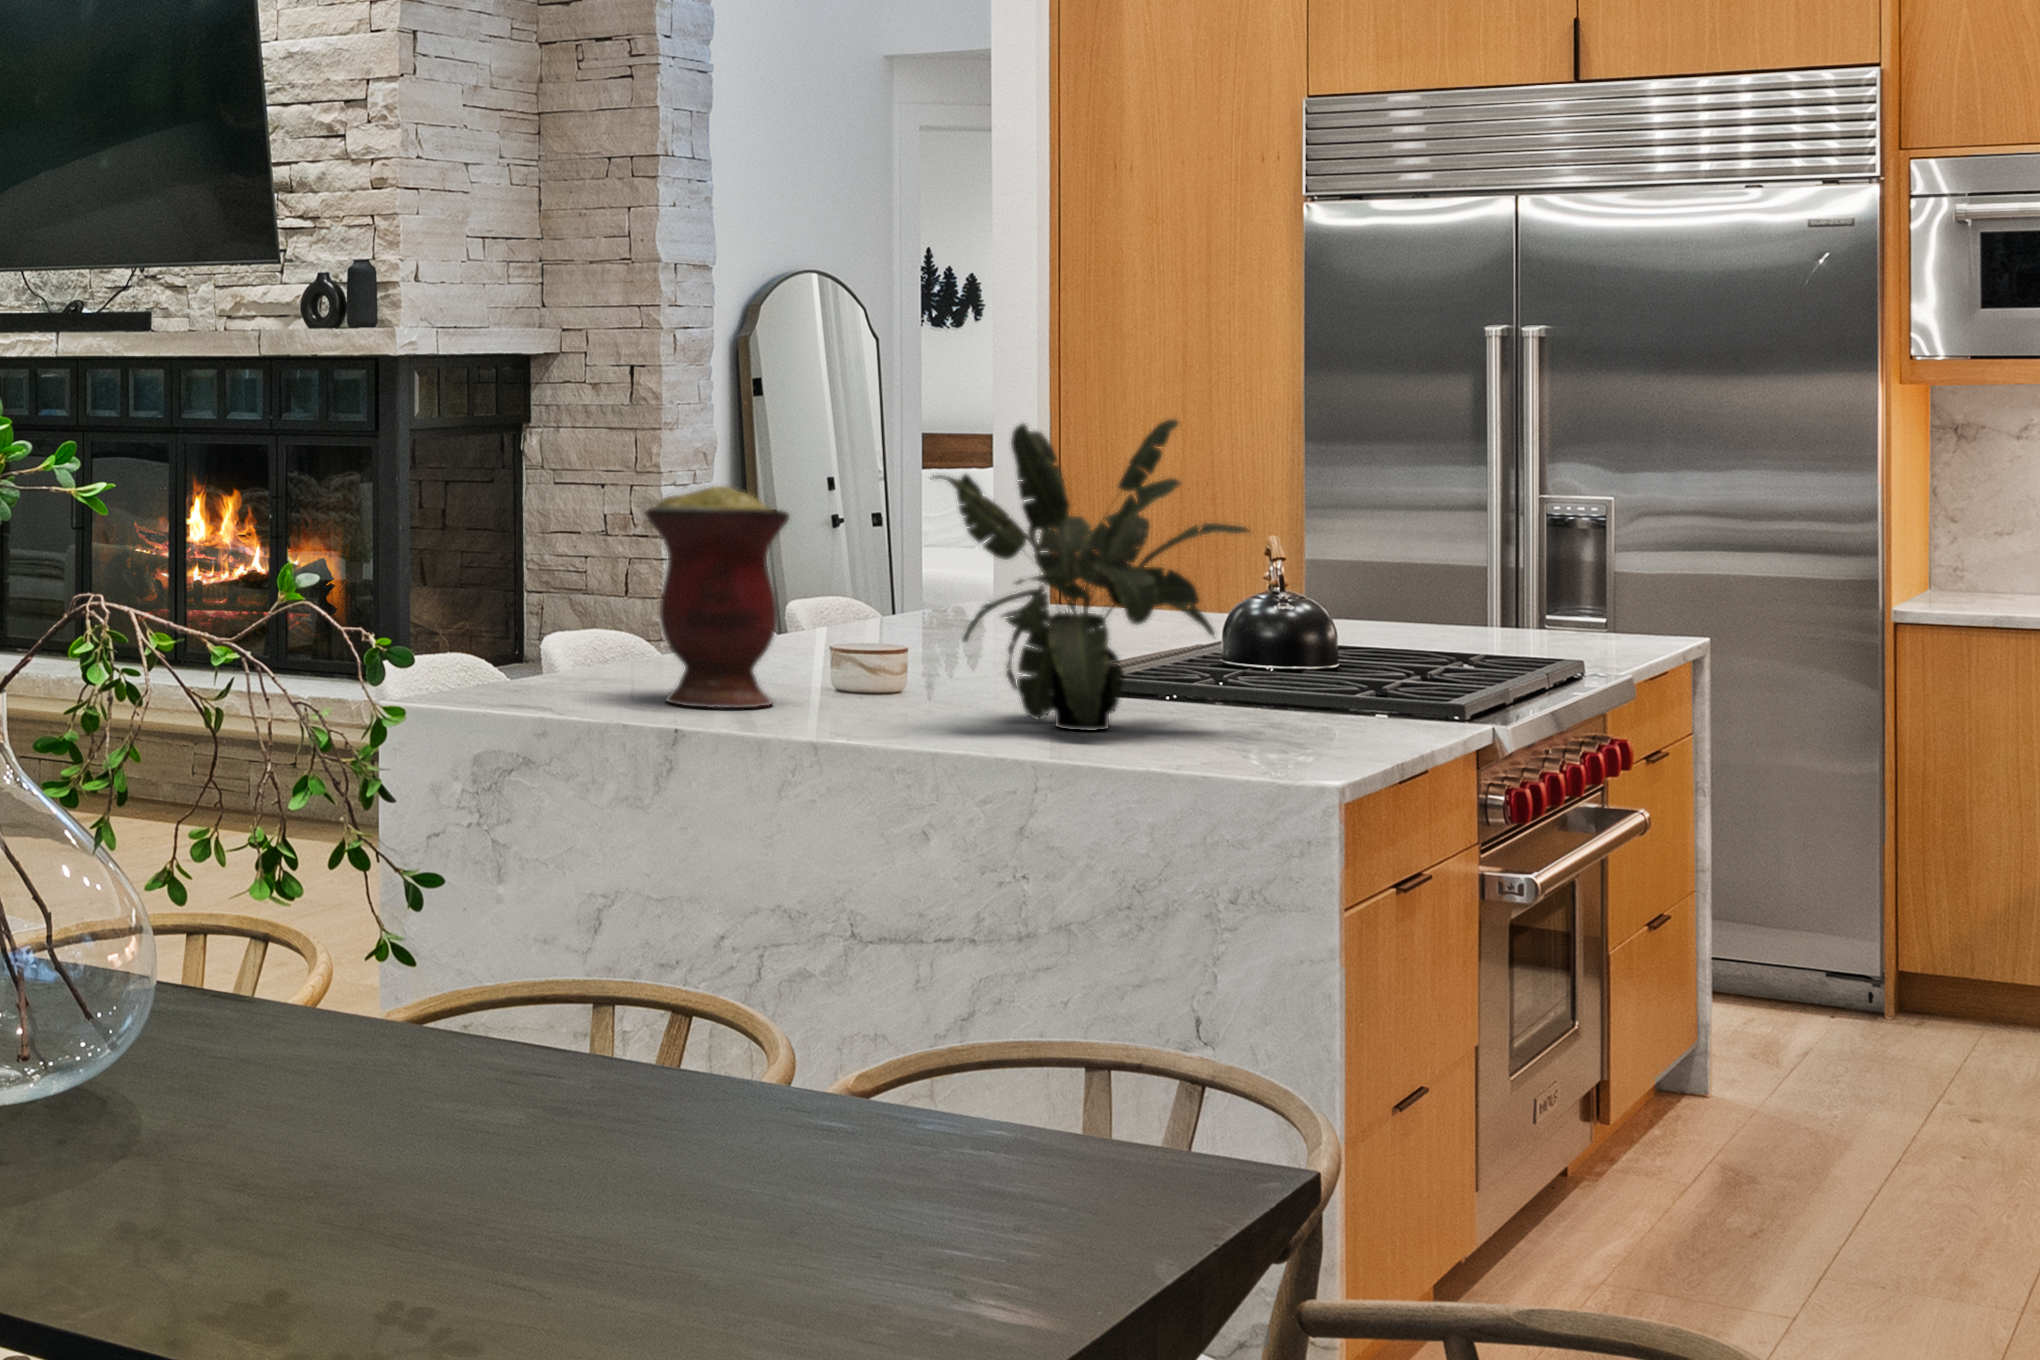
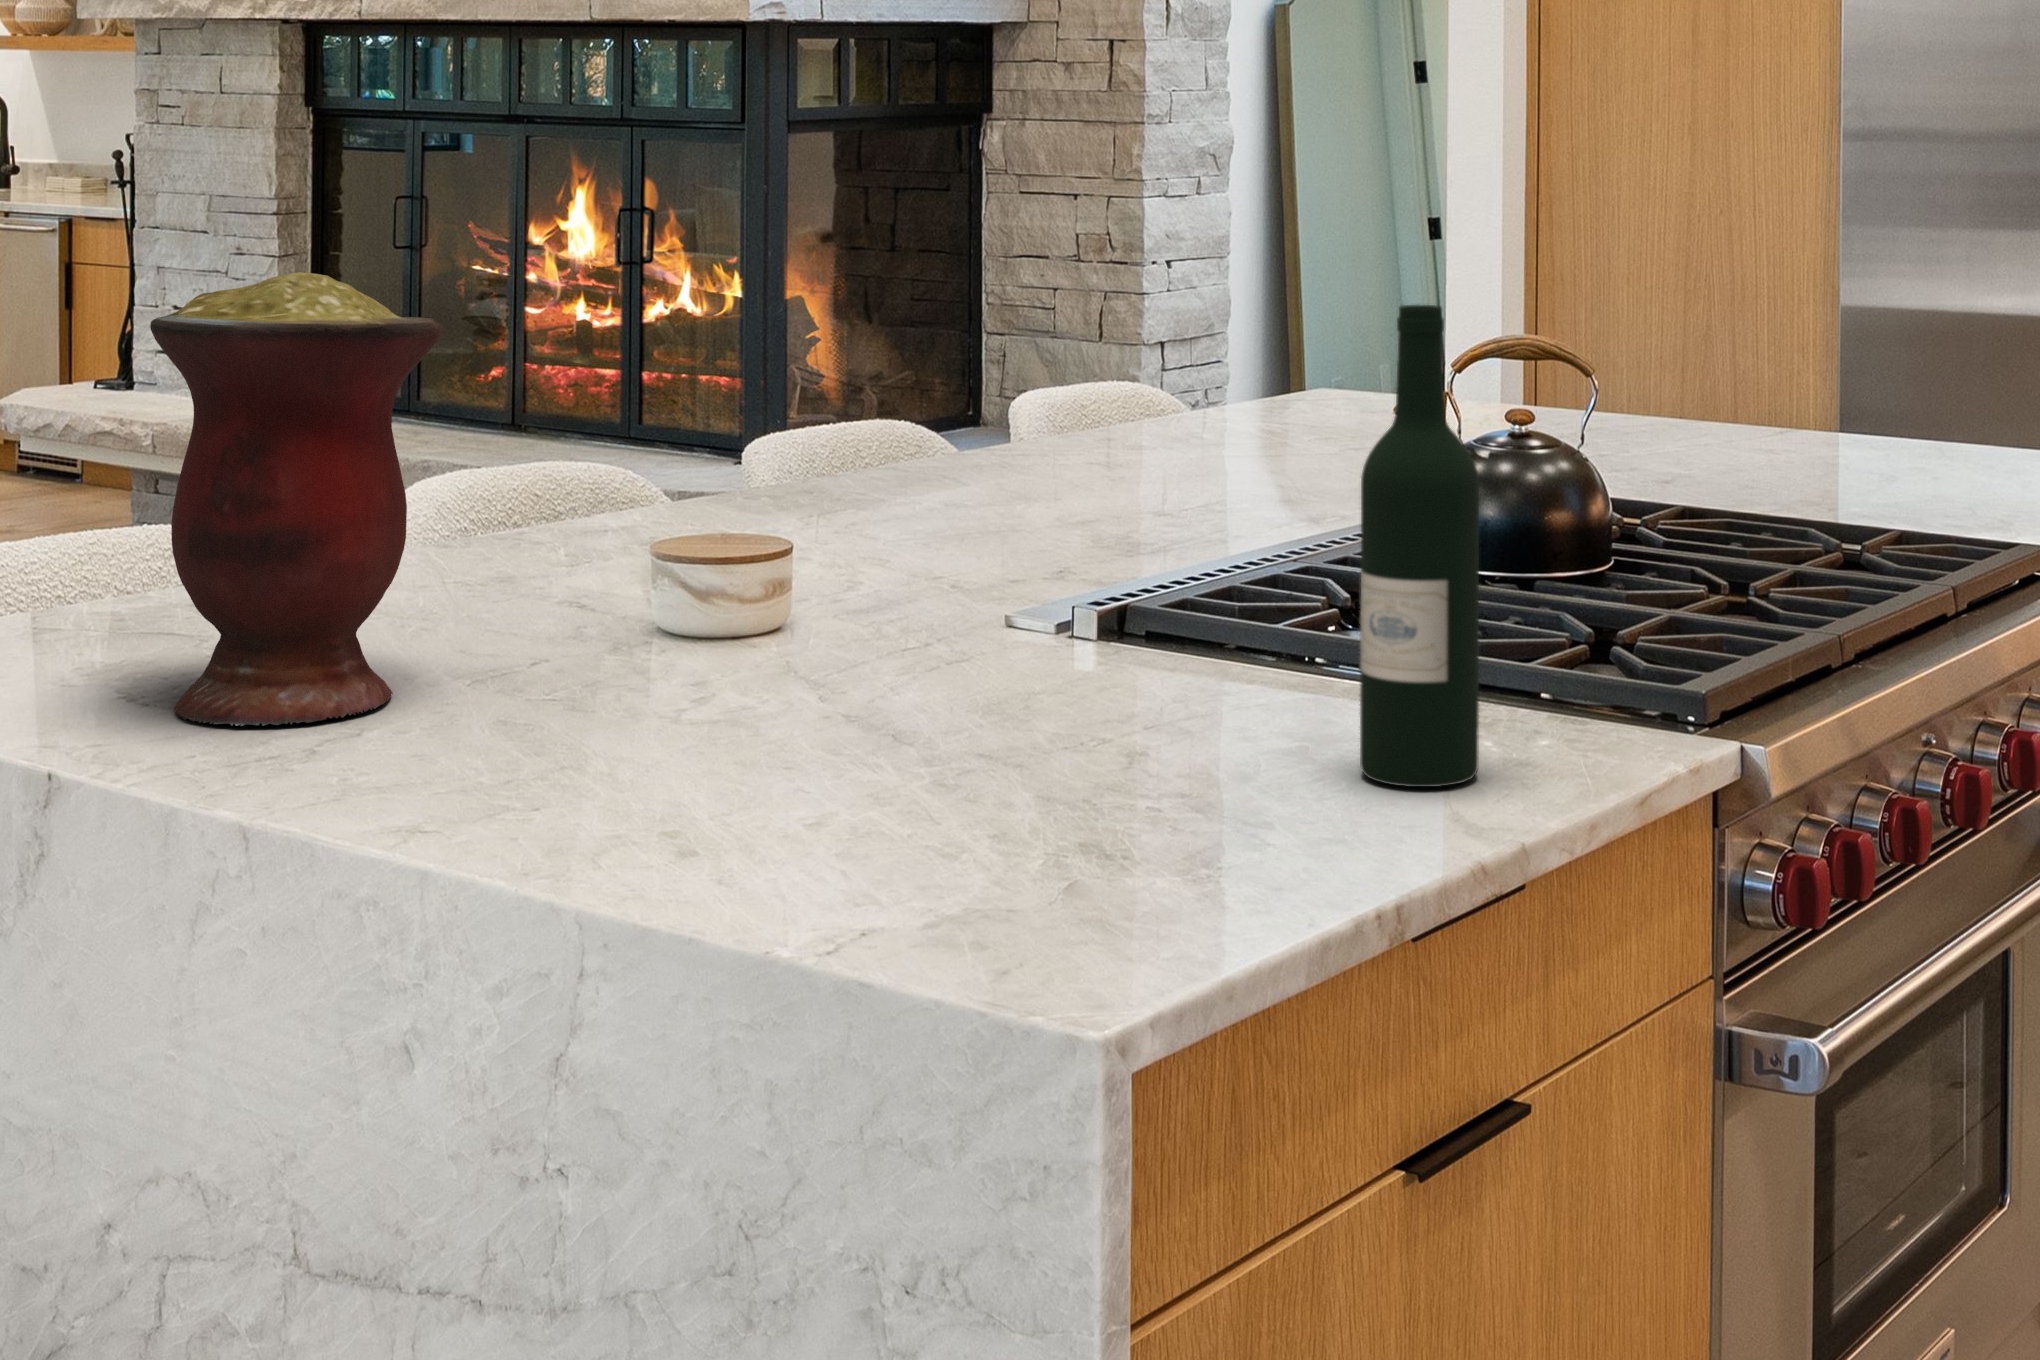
potted plant: present [933,419,1249,730] -> none [520,151,1169,807]
wine bottle: none [1320,495,1386,729] -> present [1360,305,1479,787]

